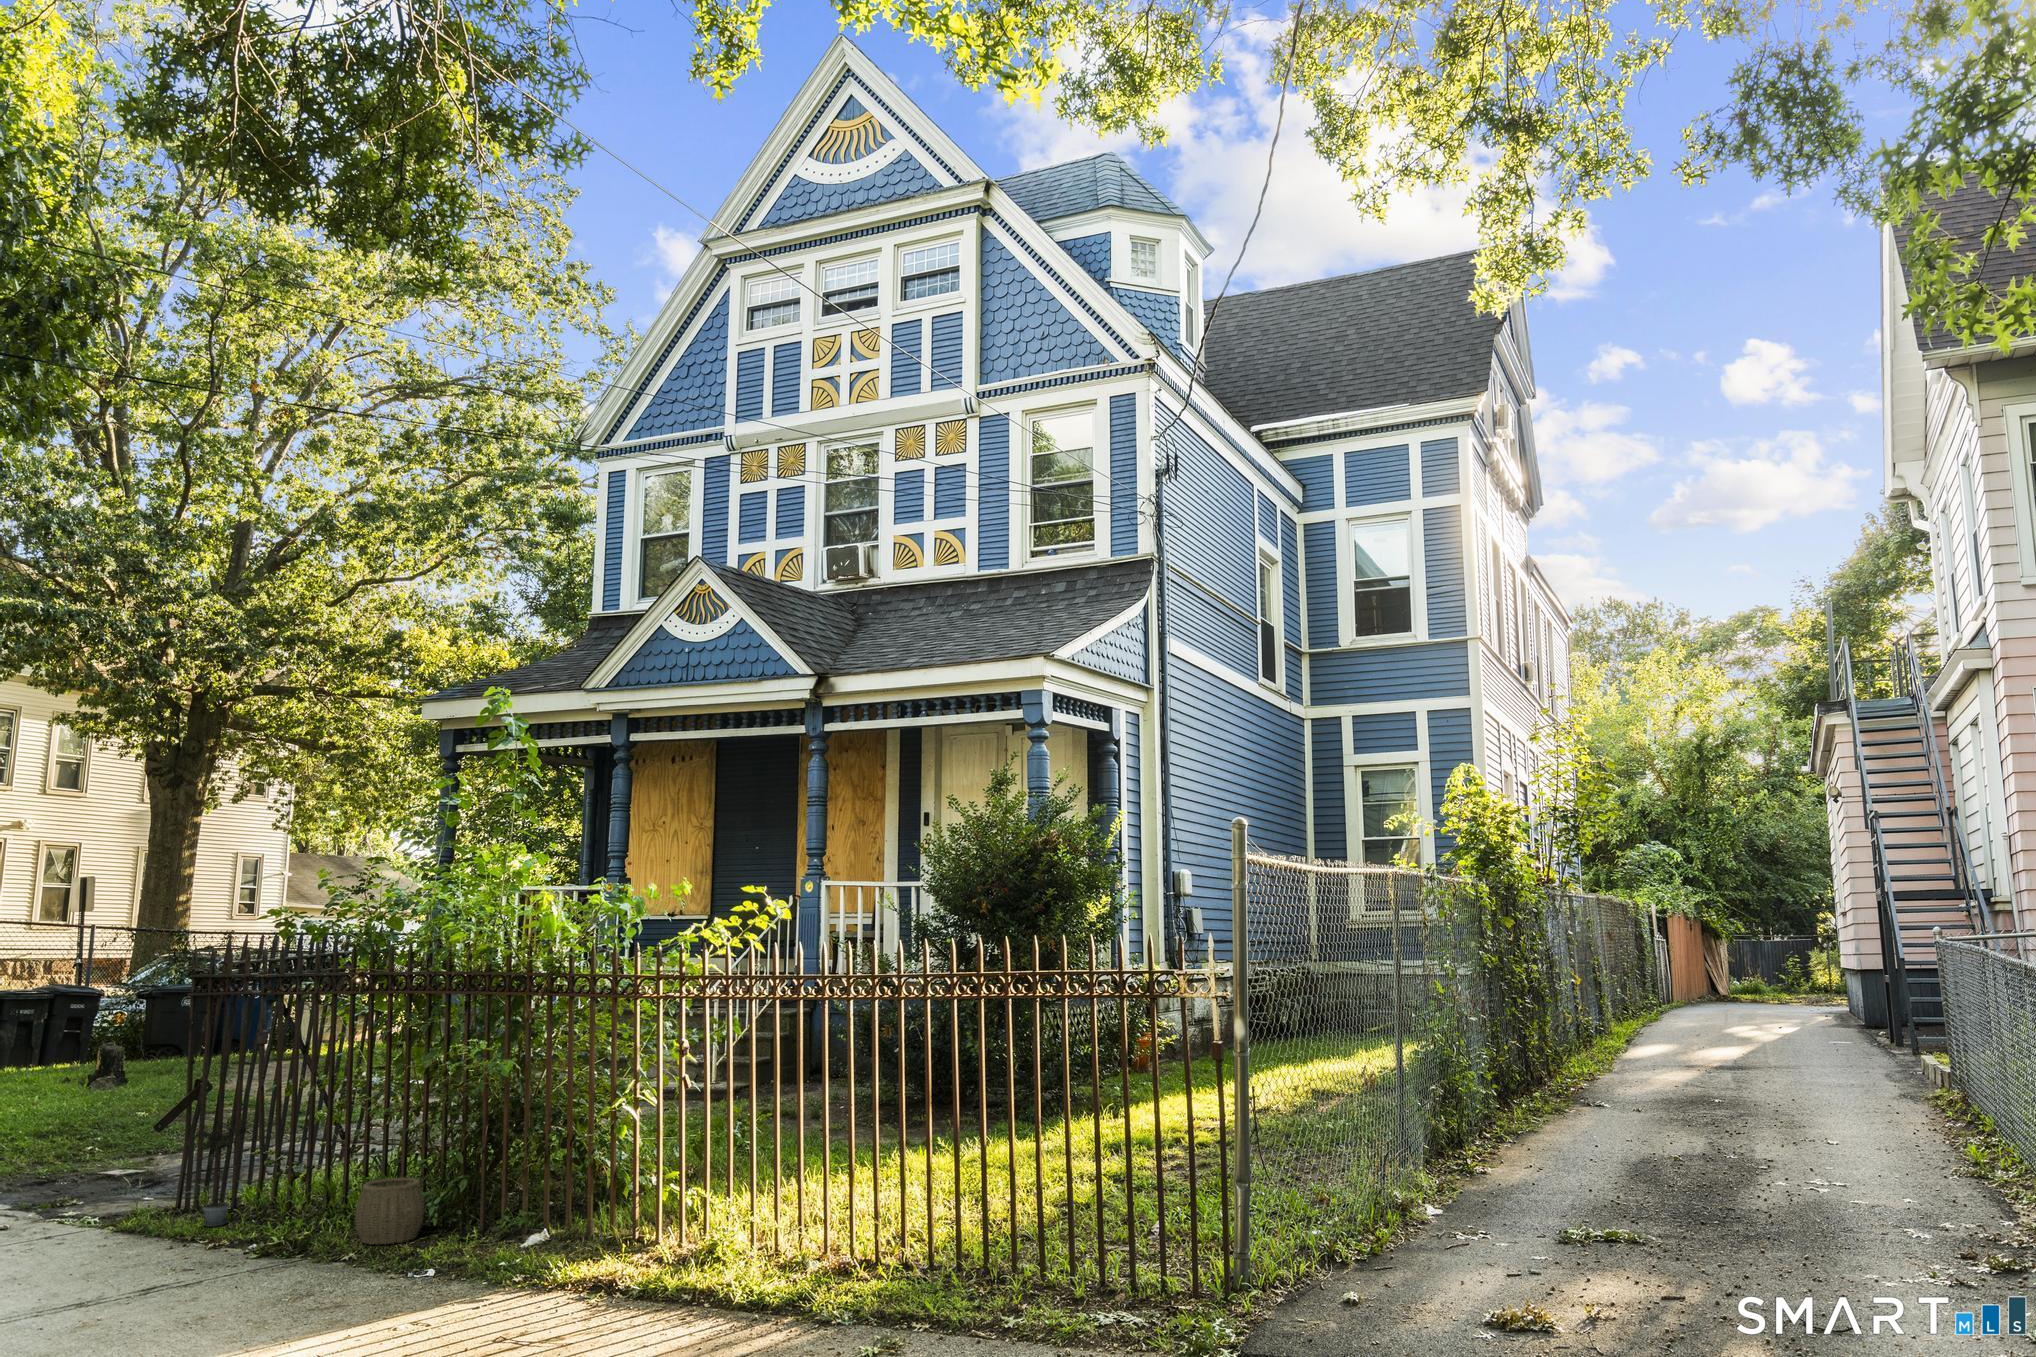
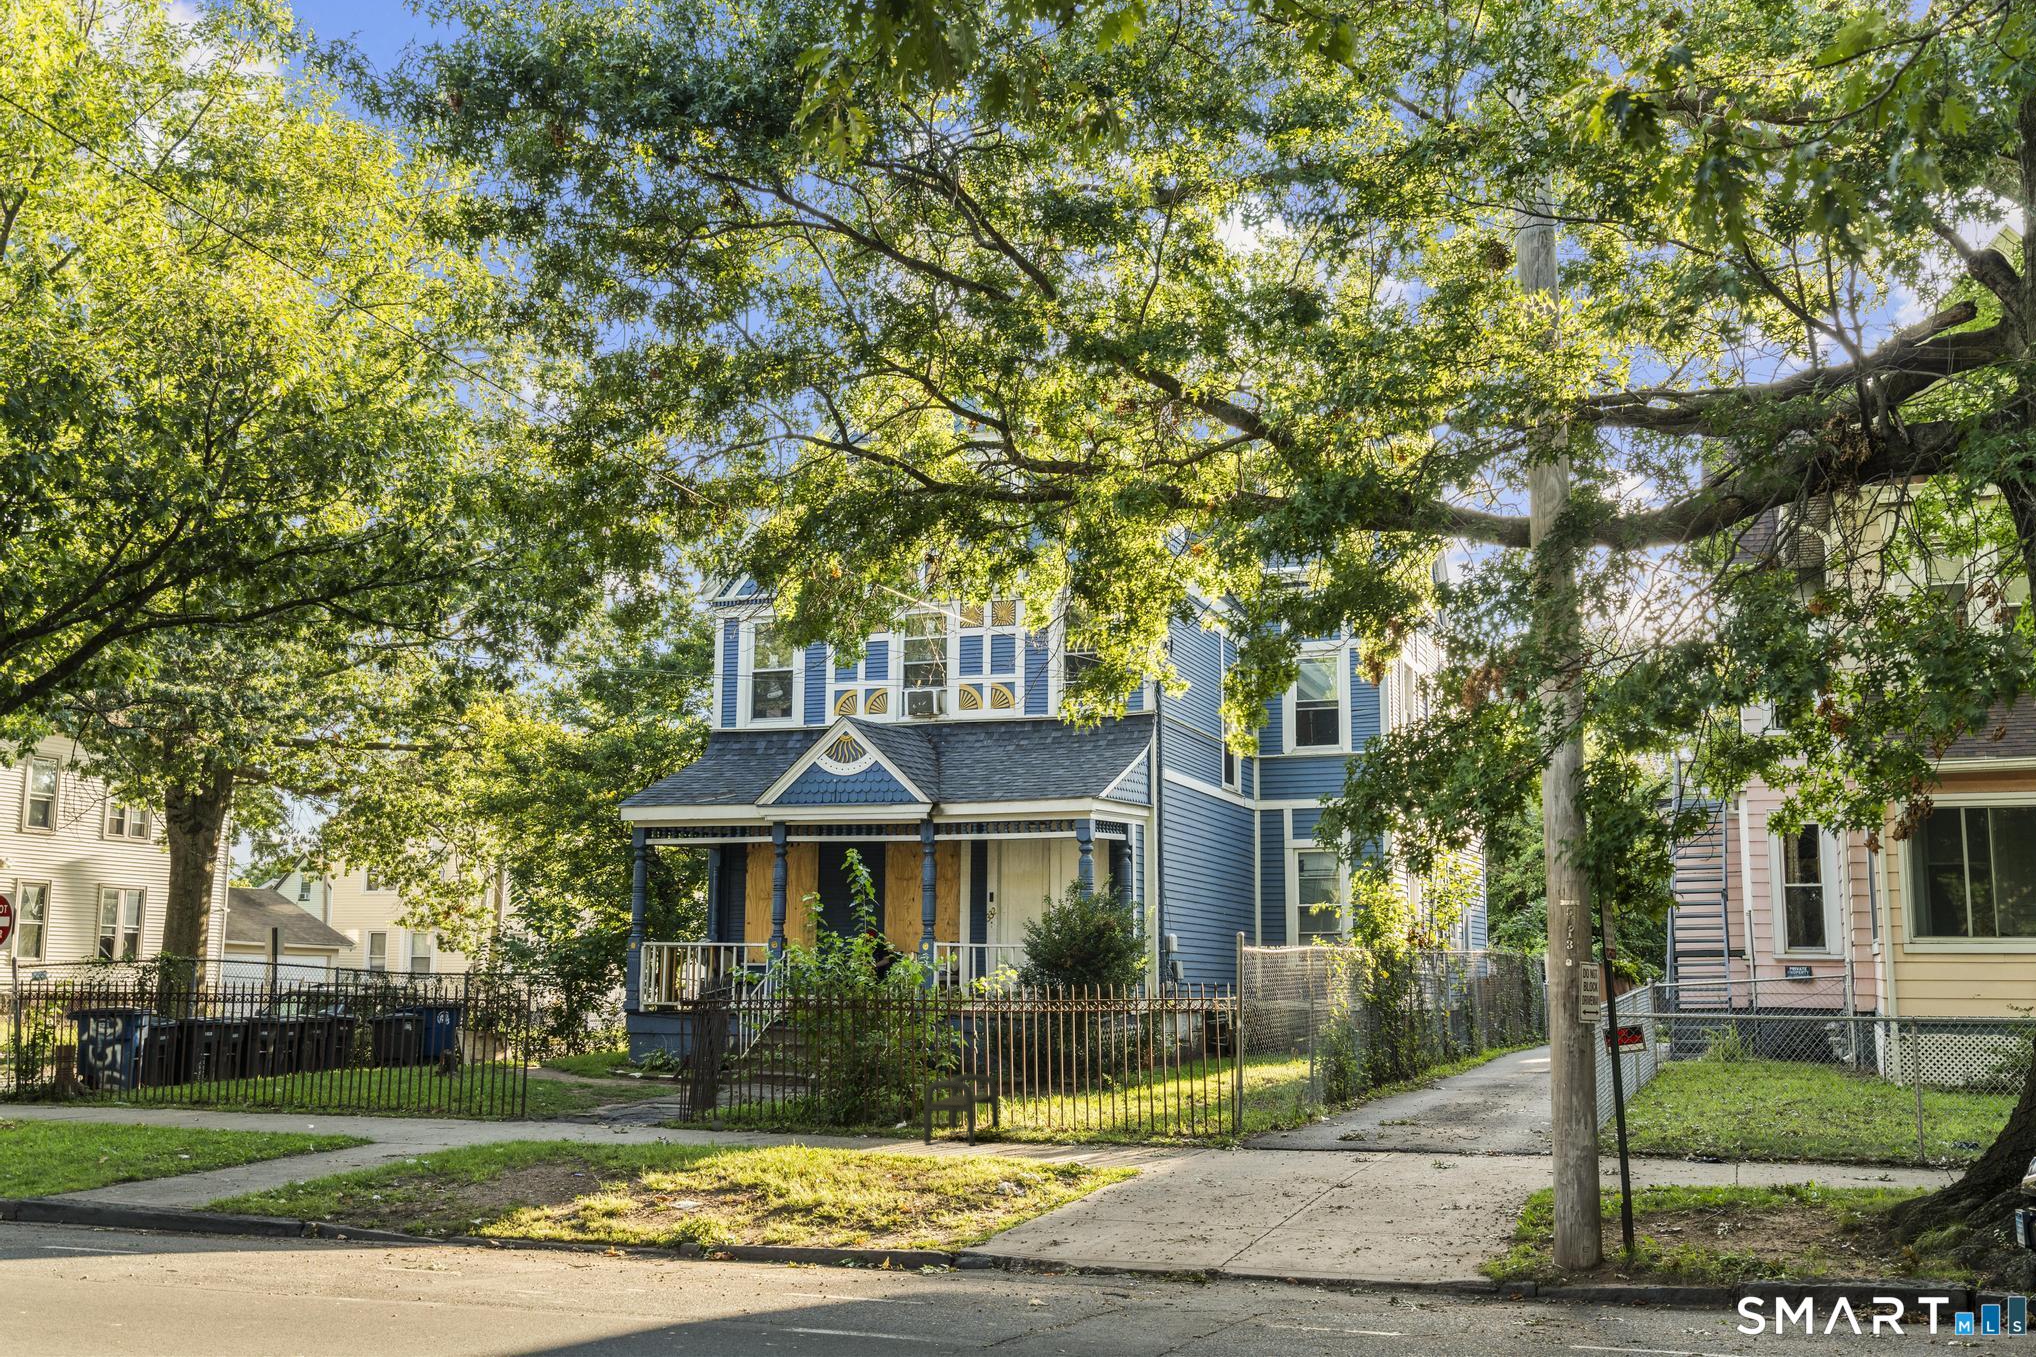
bench: none [516,1124,723,1306] -> present [924,1074,999,1145]
woven basket: present [355,1178,424,1245] -> none [806,1104,838,1134]

